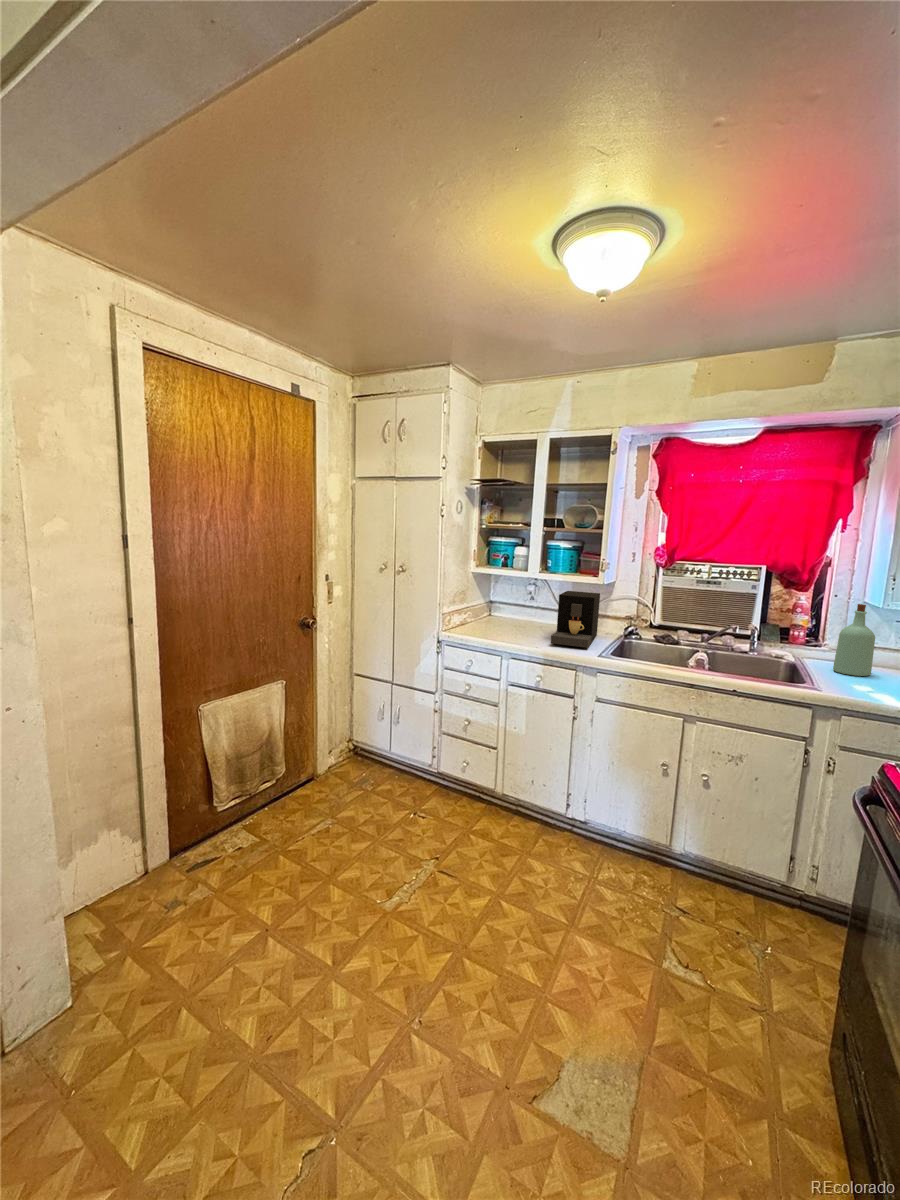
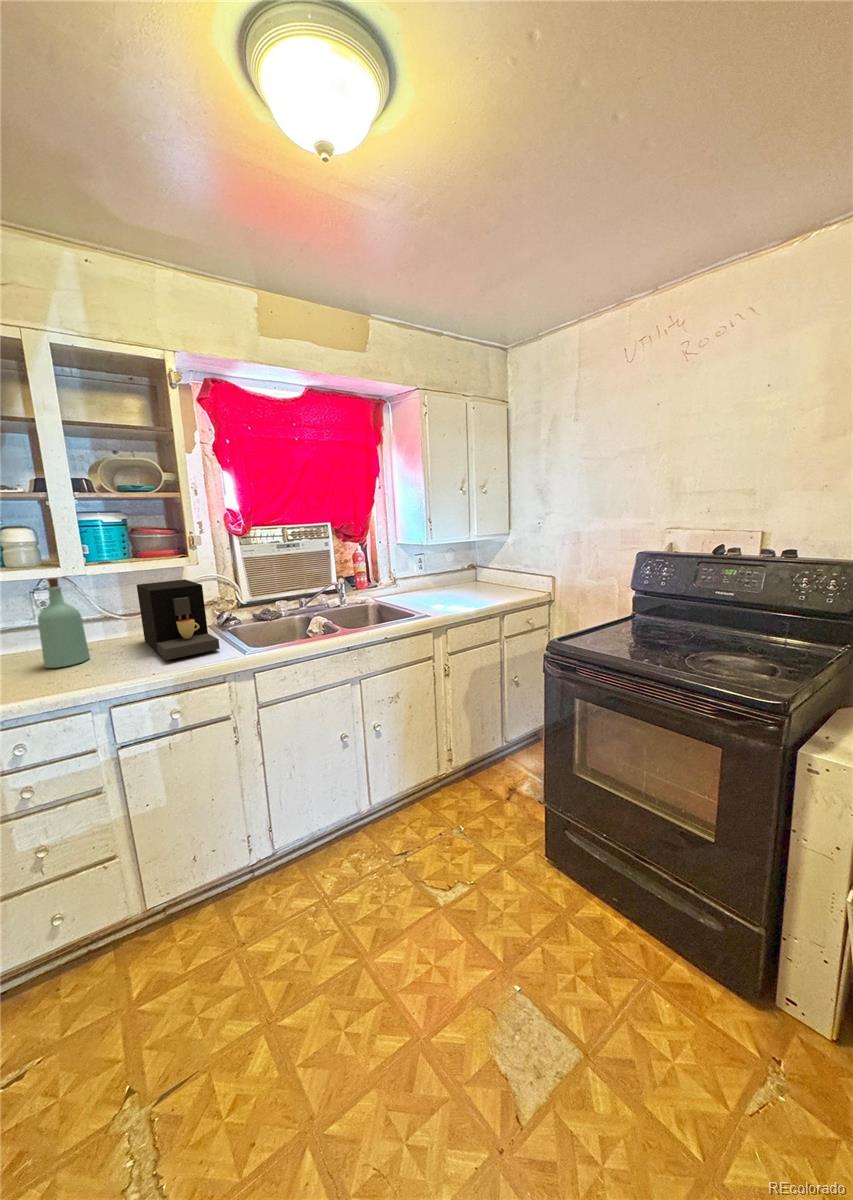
bottle: present [833,604,875,676] -> present [38,578,90,668]

